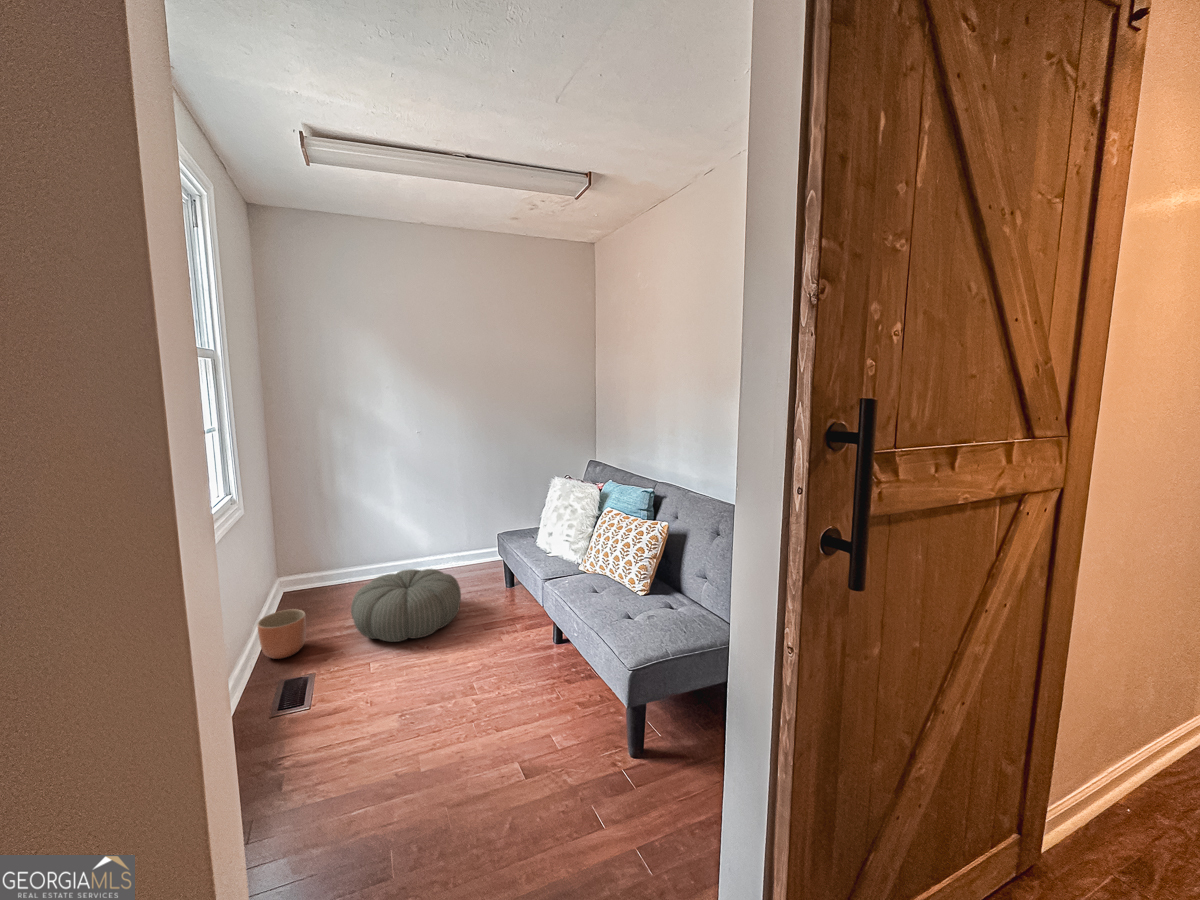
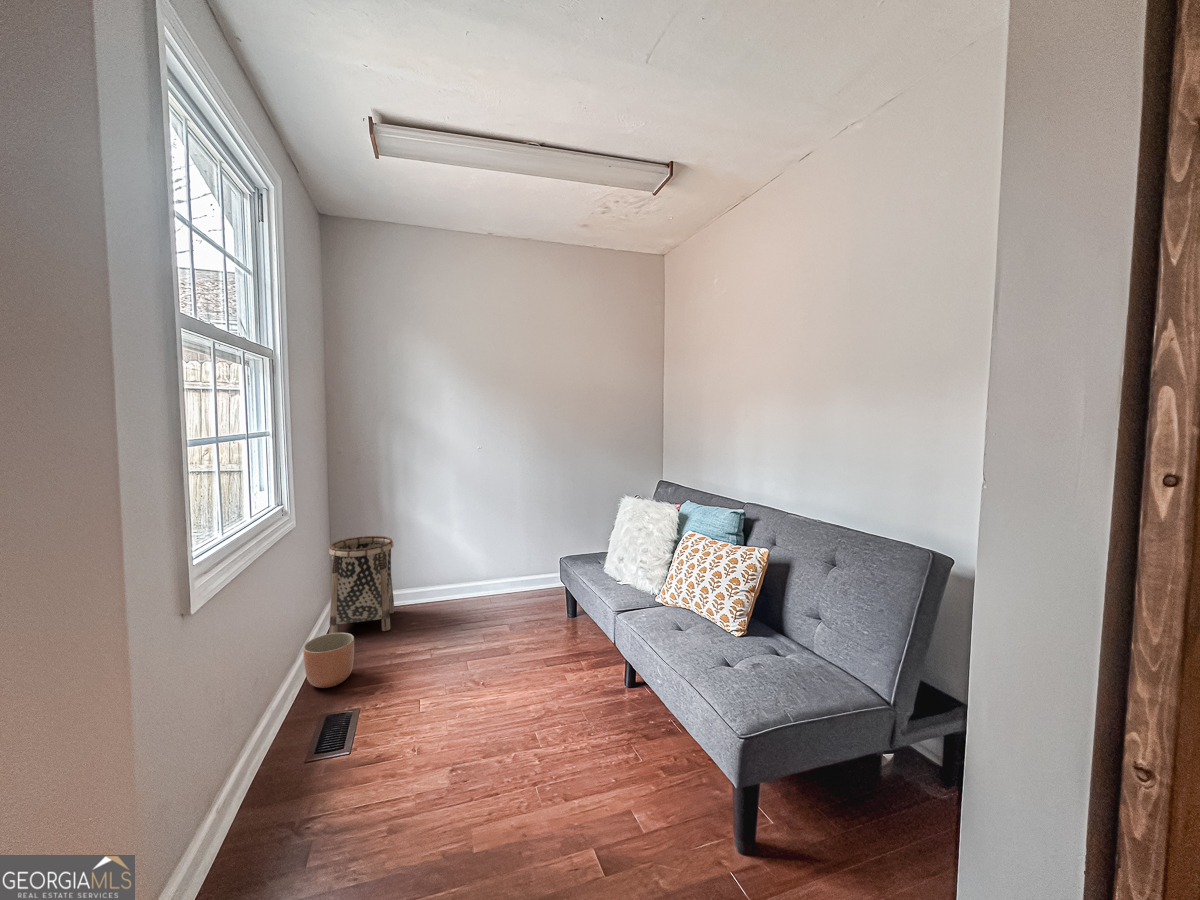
basket: none [274,519,341,615] -> present [329,536,394,634]
pouf: present [351,569,461,642] -> none [403,594,520,675]

